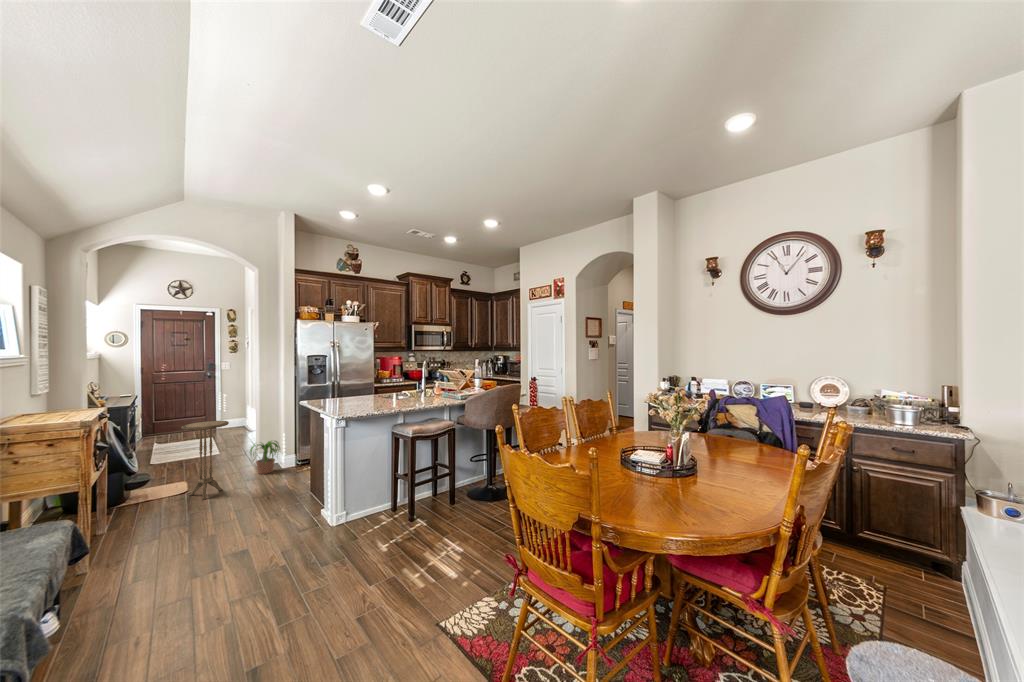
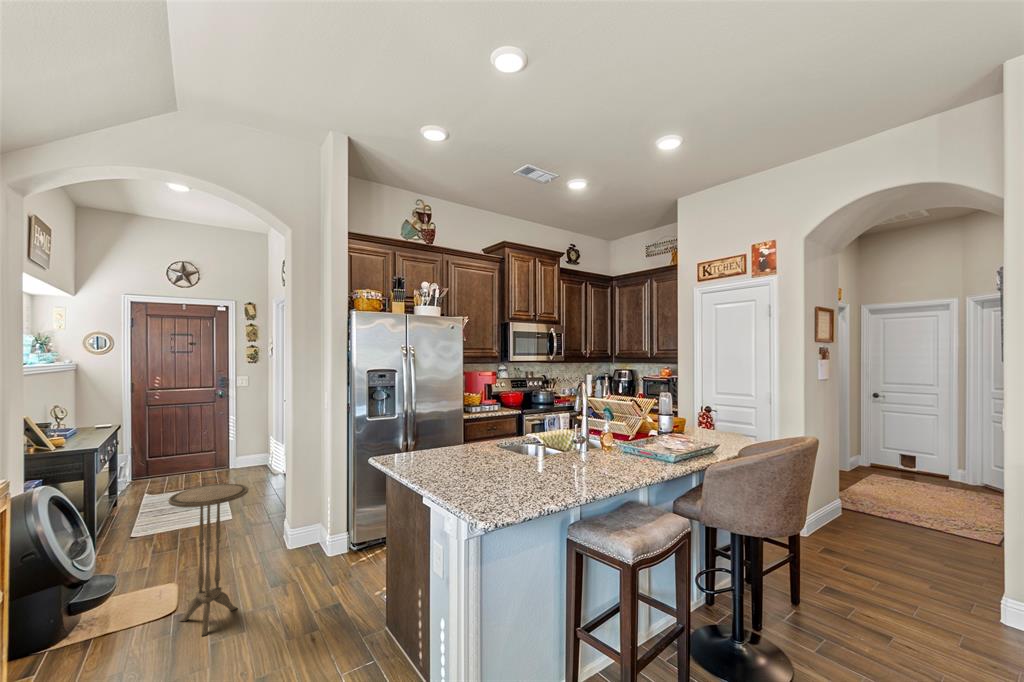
potted plant: present [250,441,280,474] -> none [268,510,333,570]

